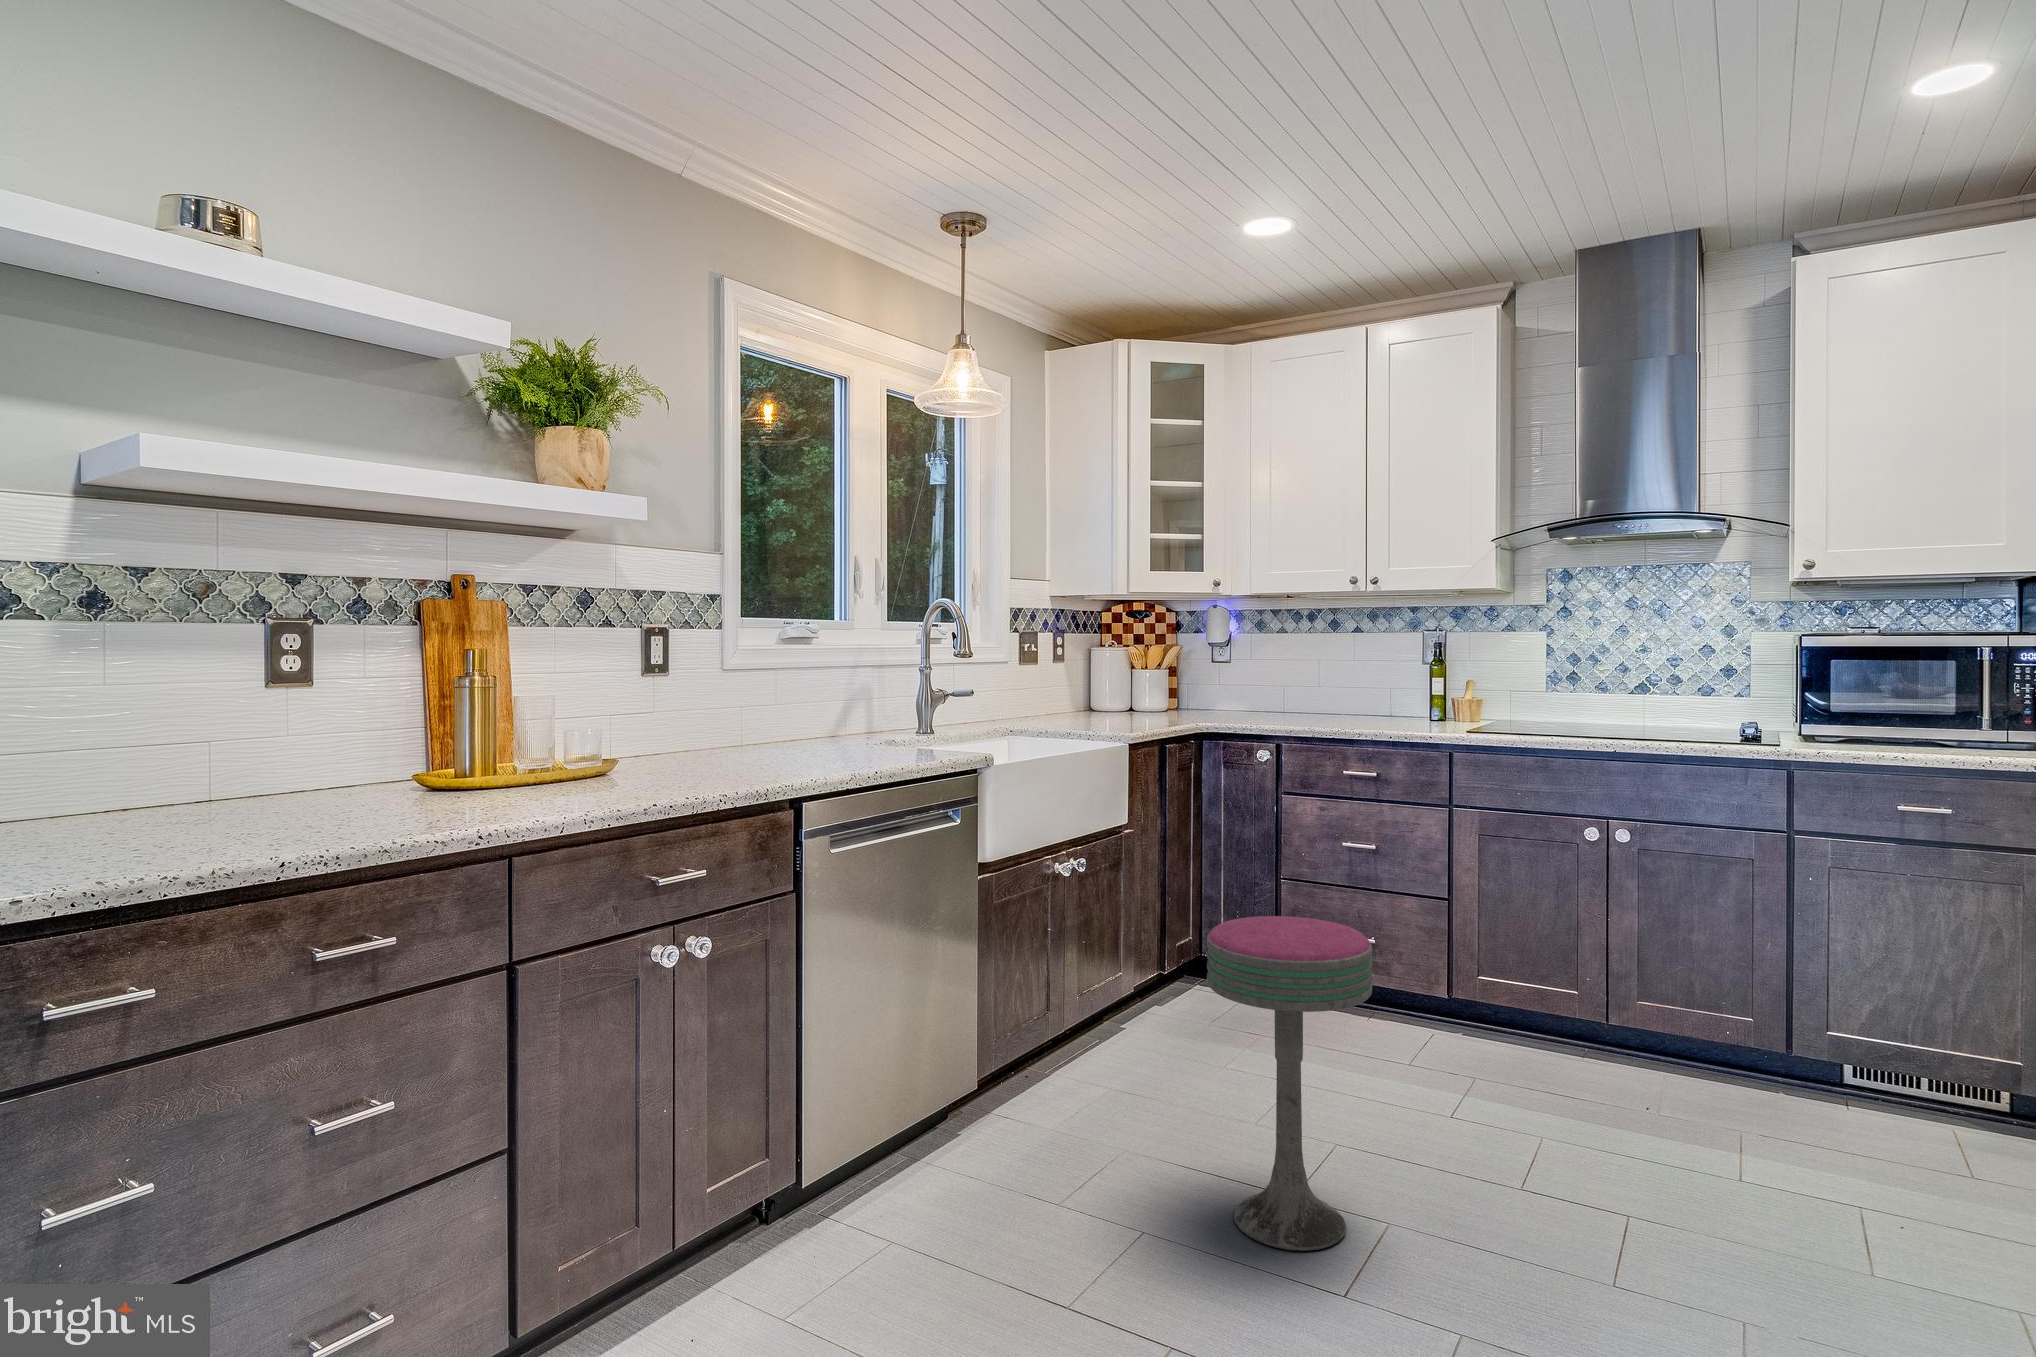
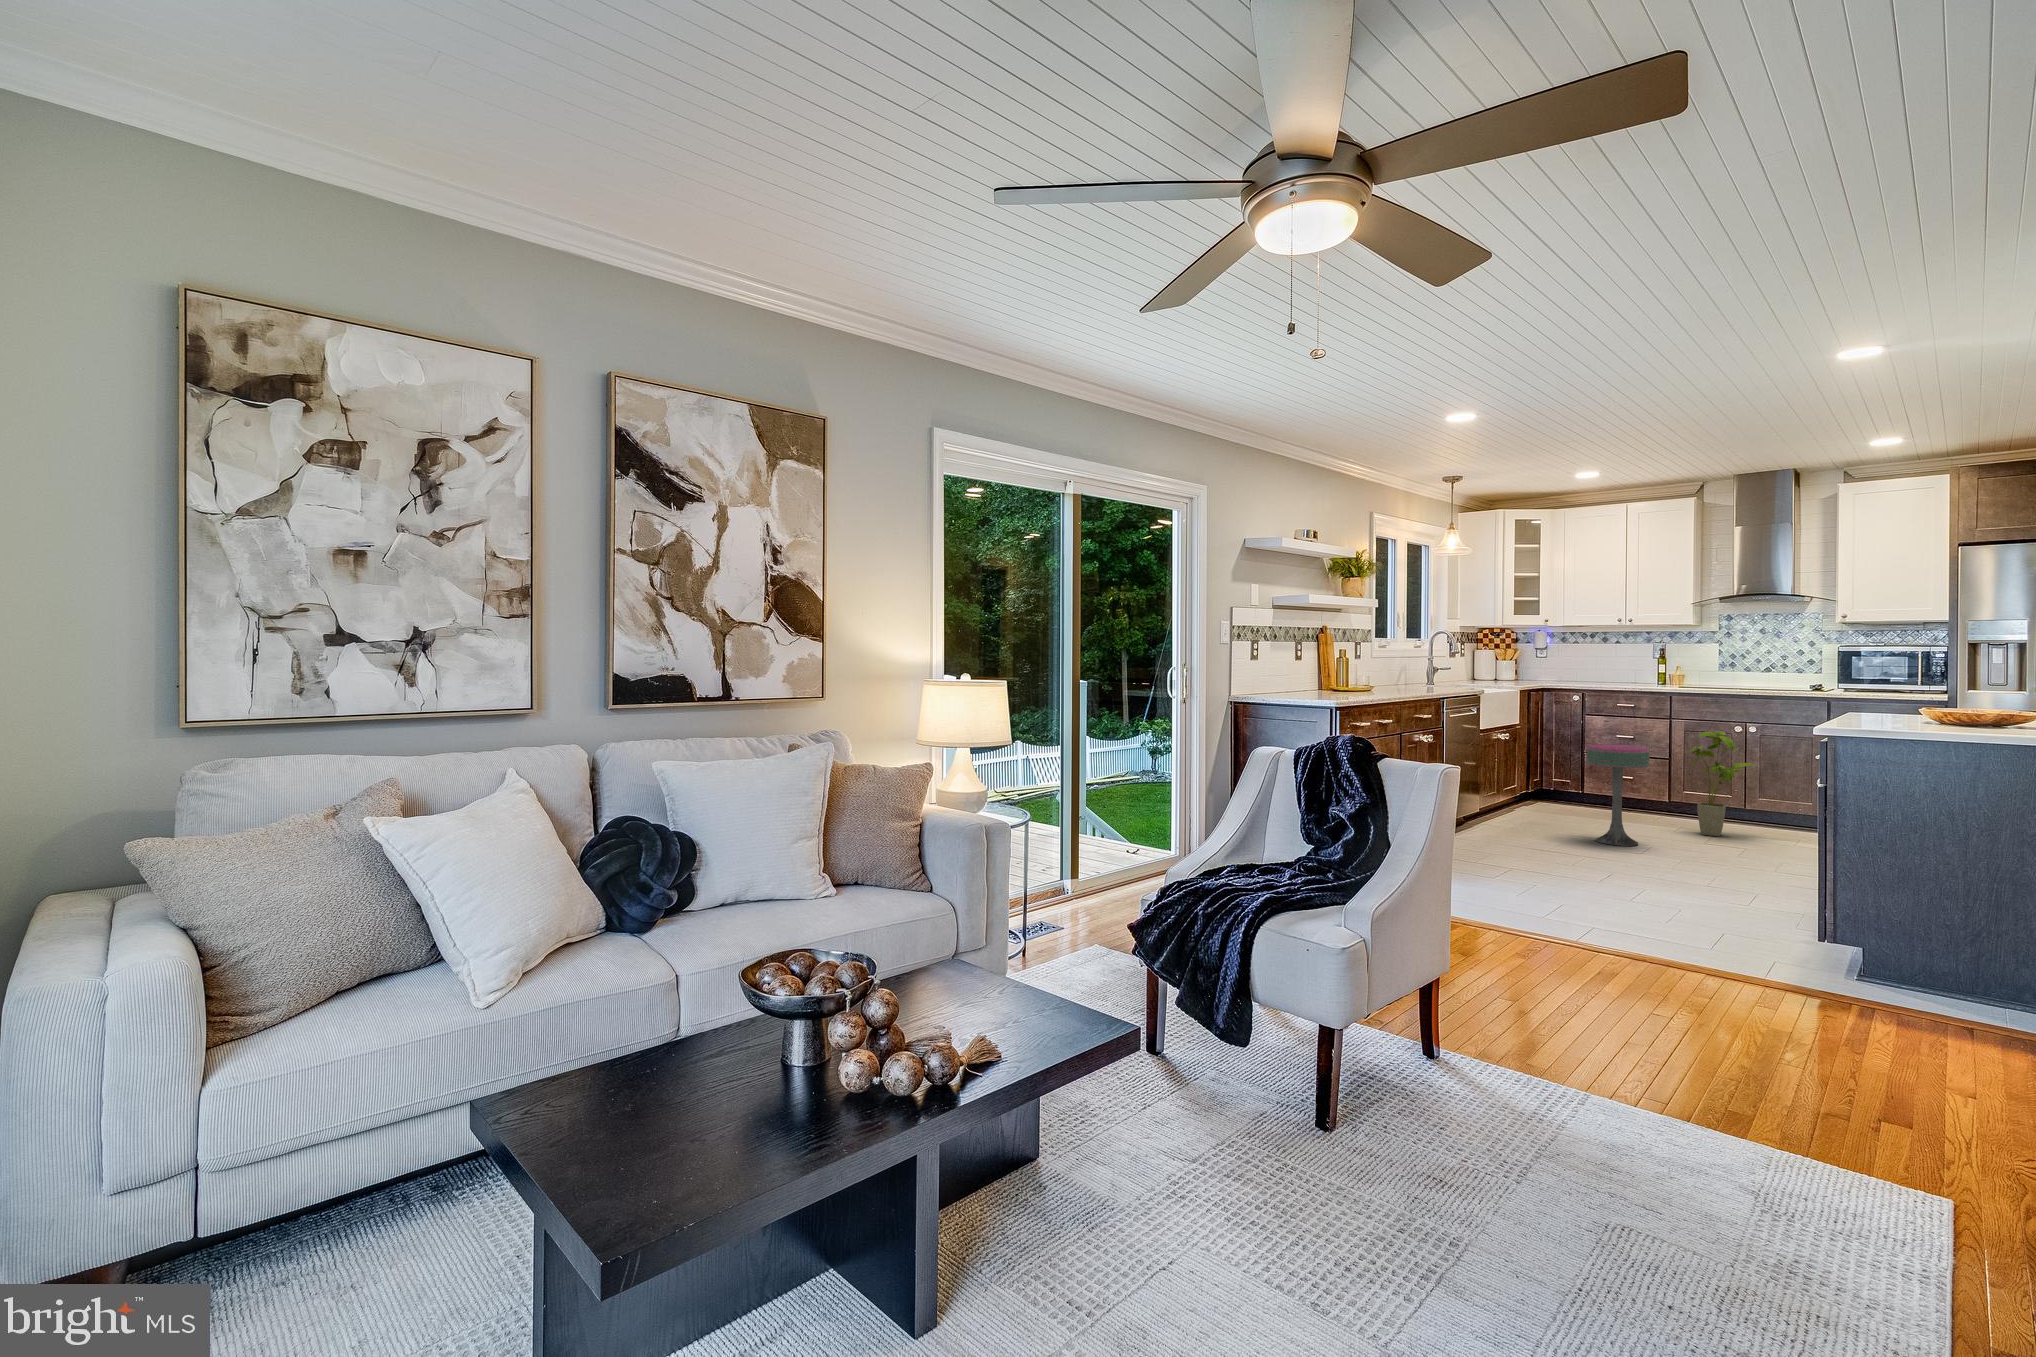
house plant: none [1483,860,1653,1148] -> present [1689,731,1758,836]

